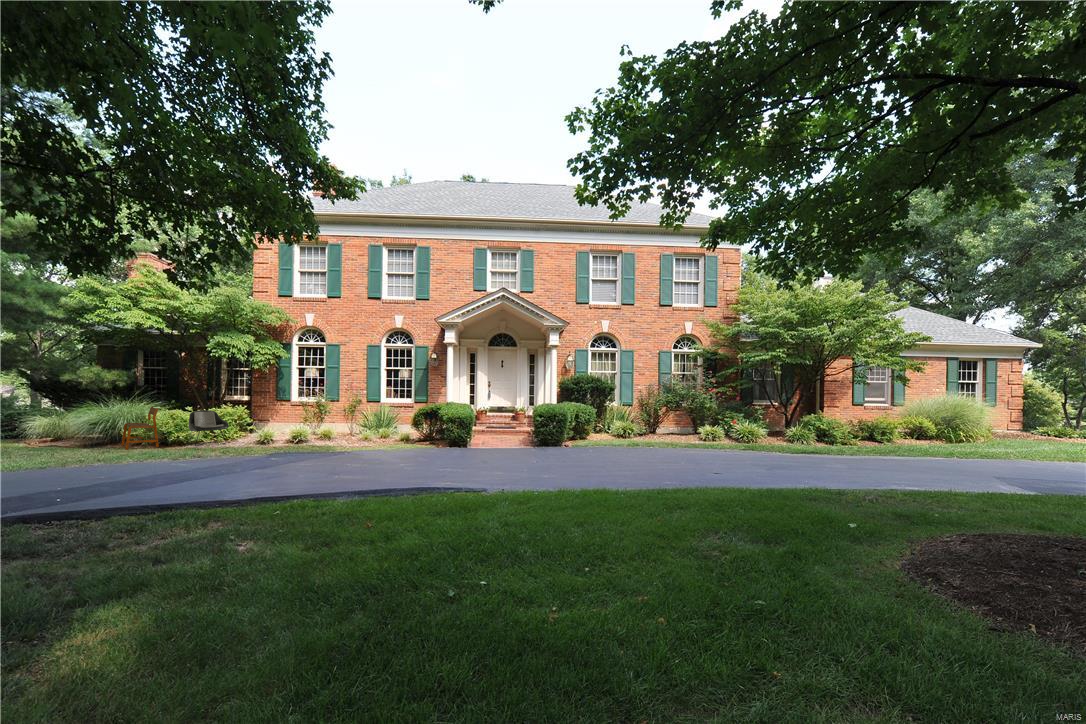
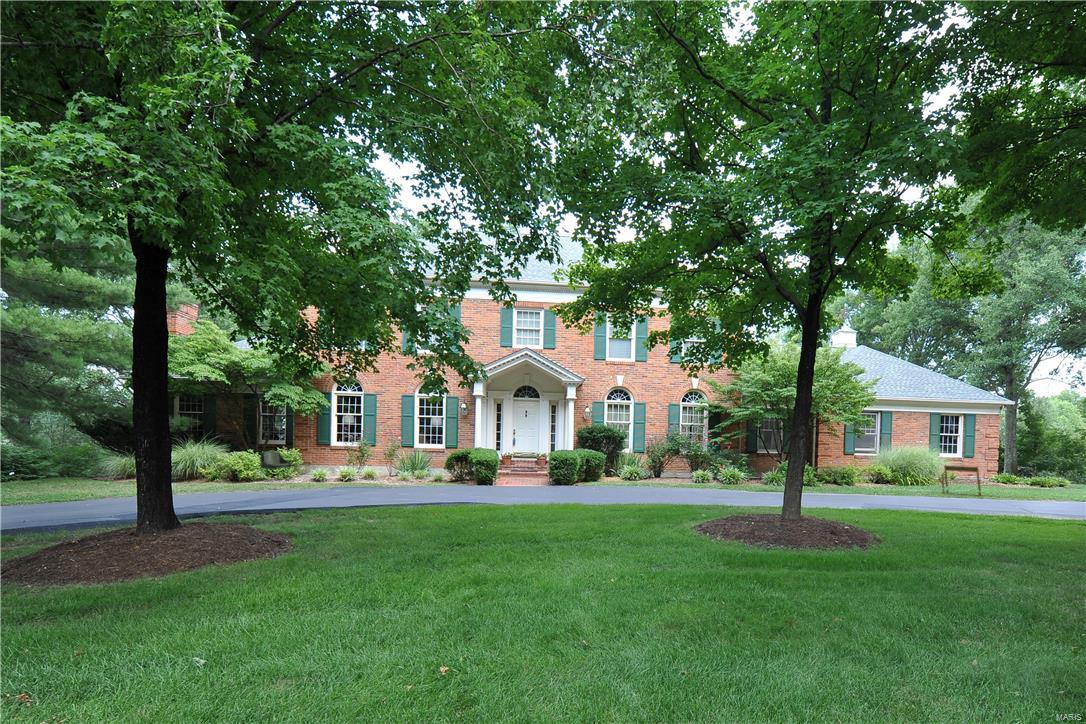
bench: present [121,407,159,450] -> present [942,465,981,496]

